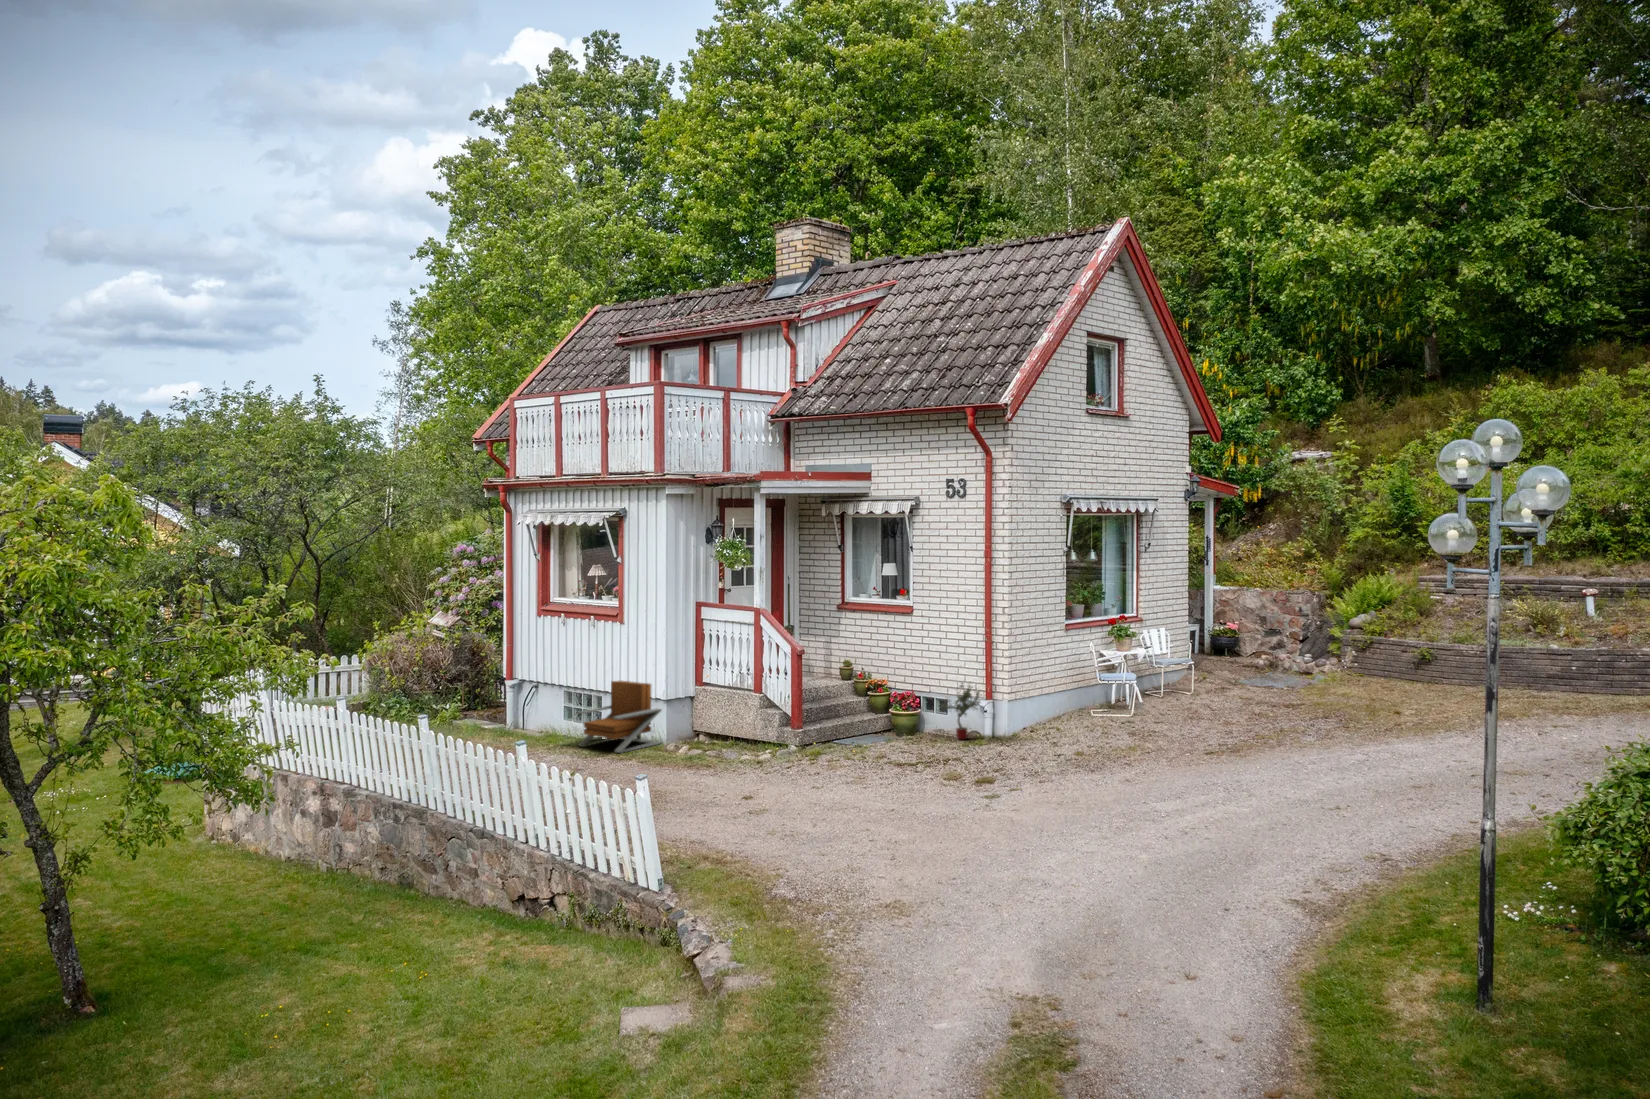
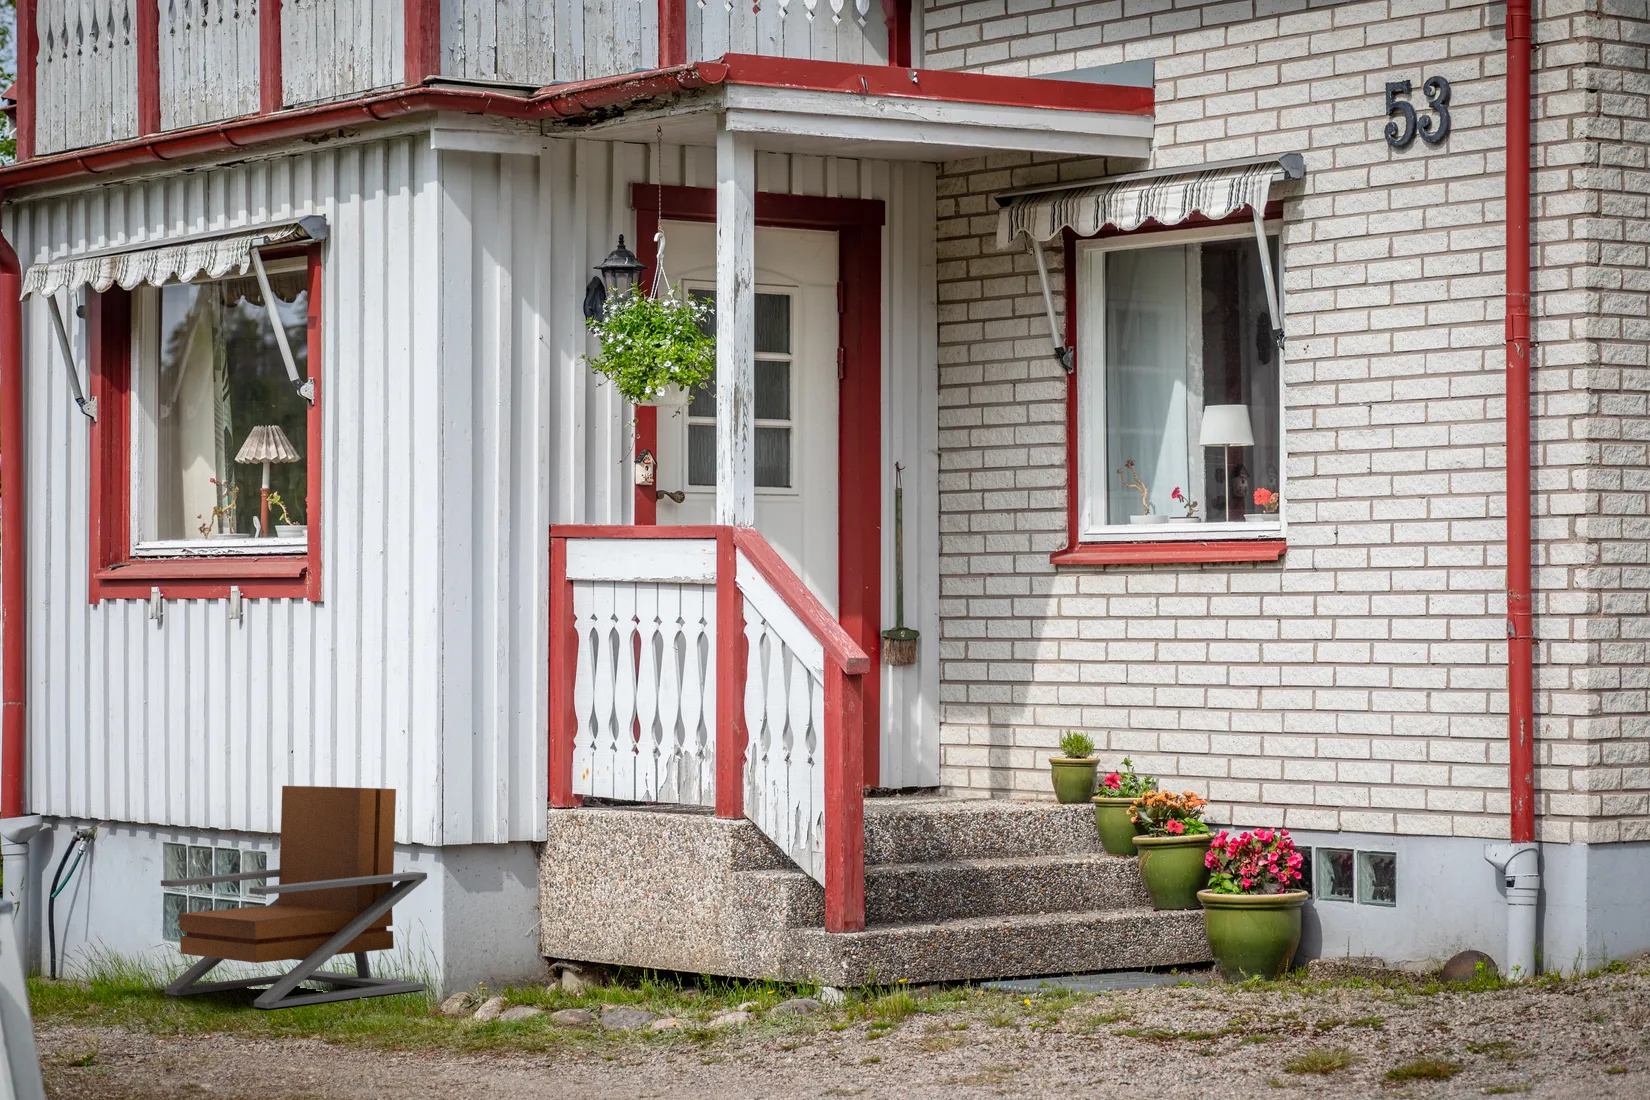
potted tree: present [944,683,980,740] -> none [1365,778,1499,986]

